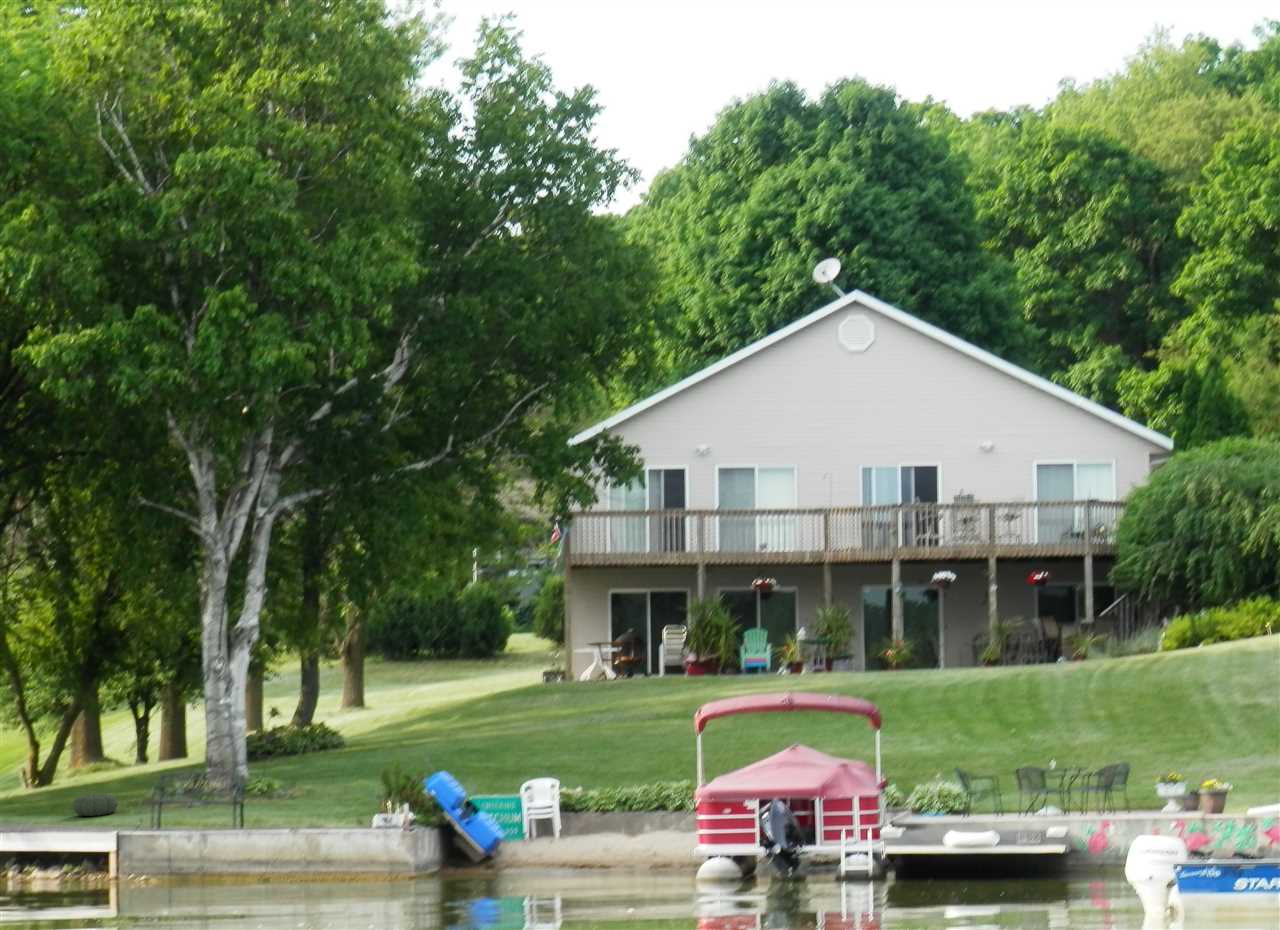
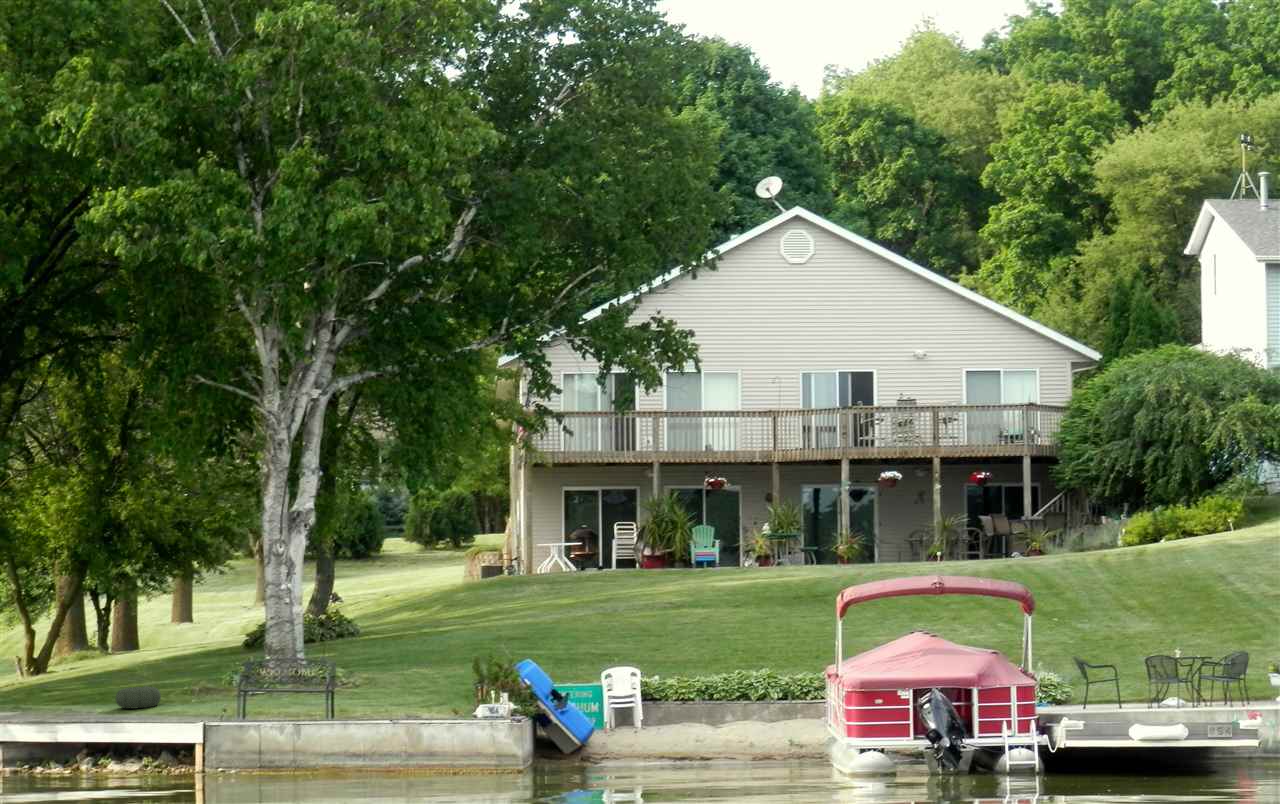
side table: present [589,642,624,678] -> none [541,538,578,575]

